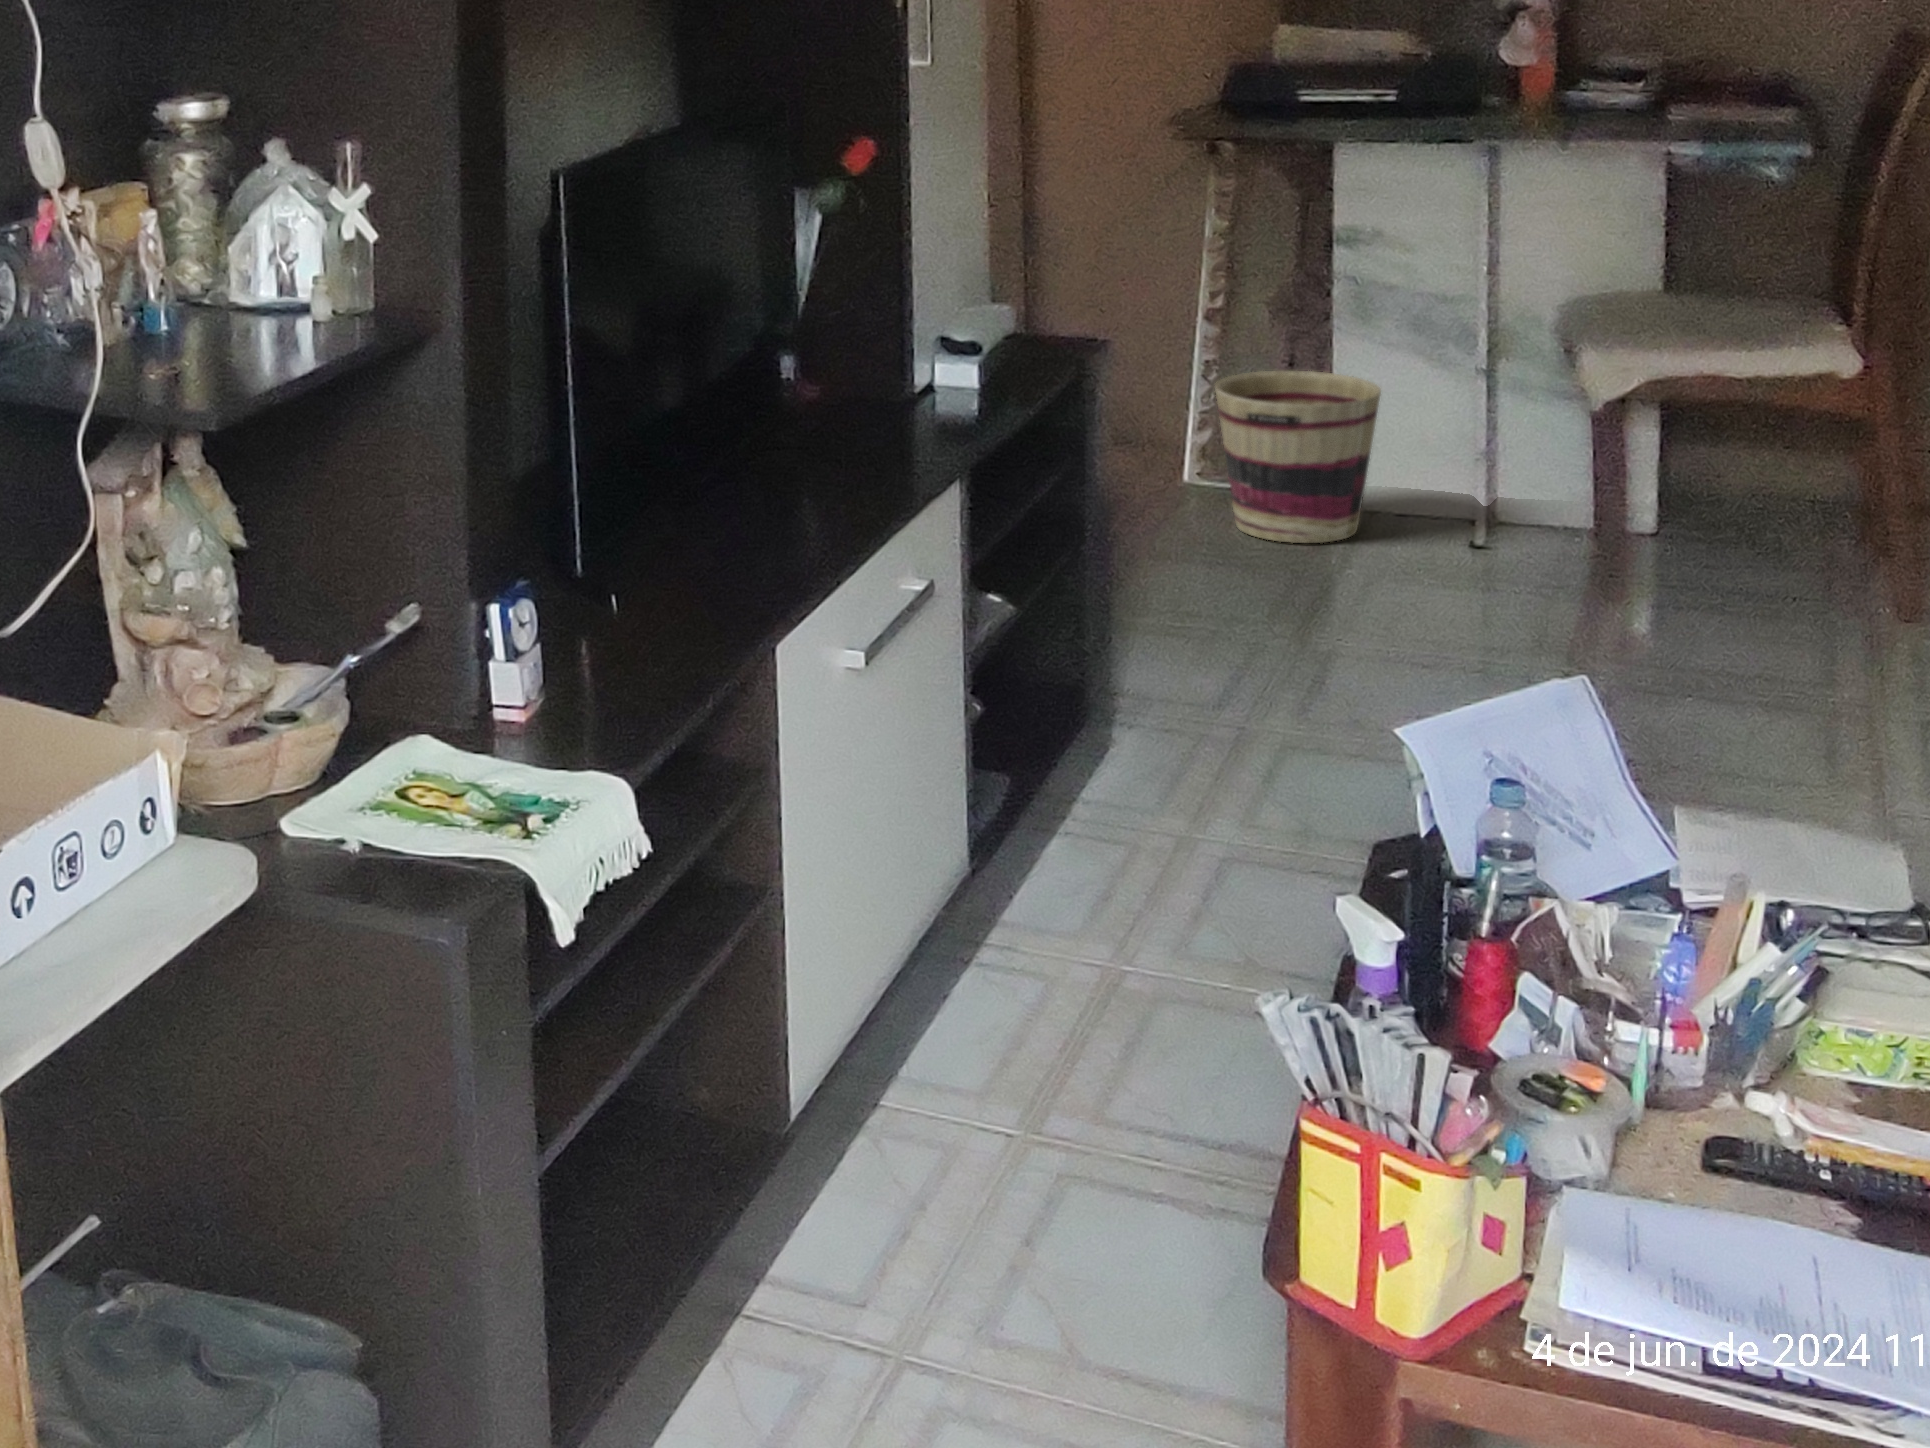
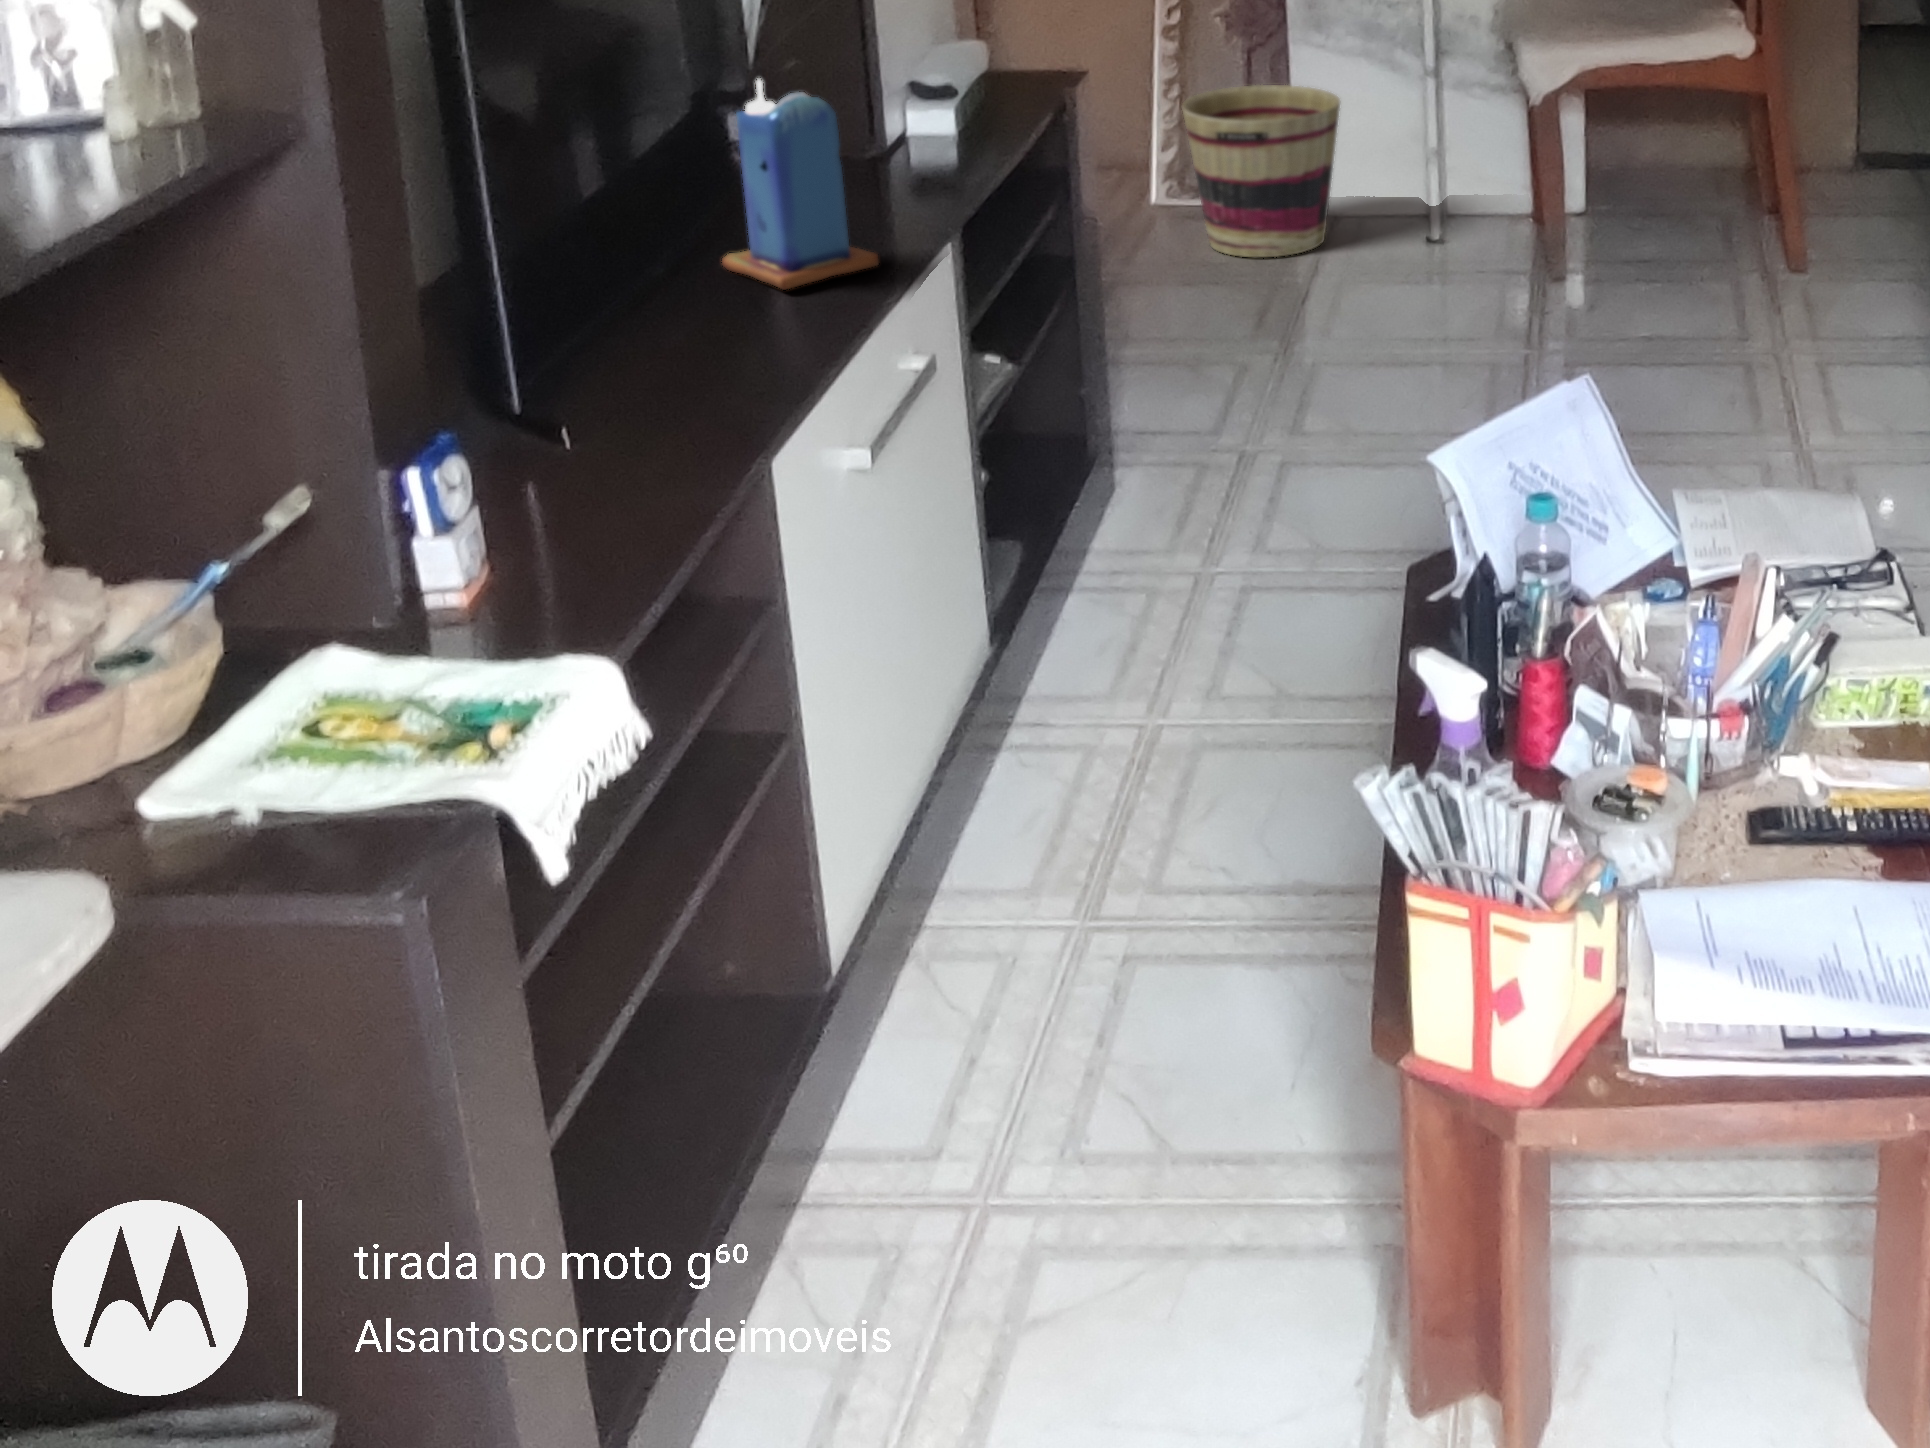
candle: none [755,318,885,503] -> present [722,79,878,289]

